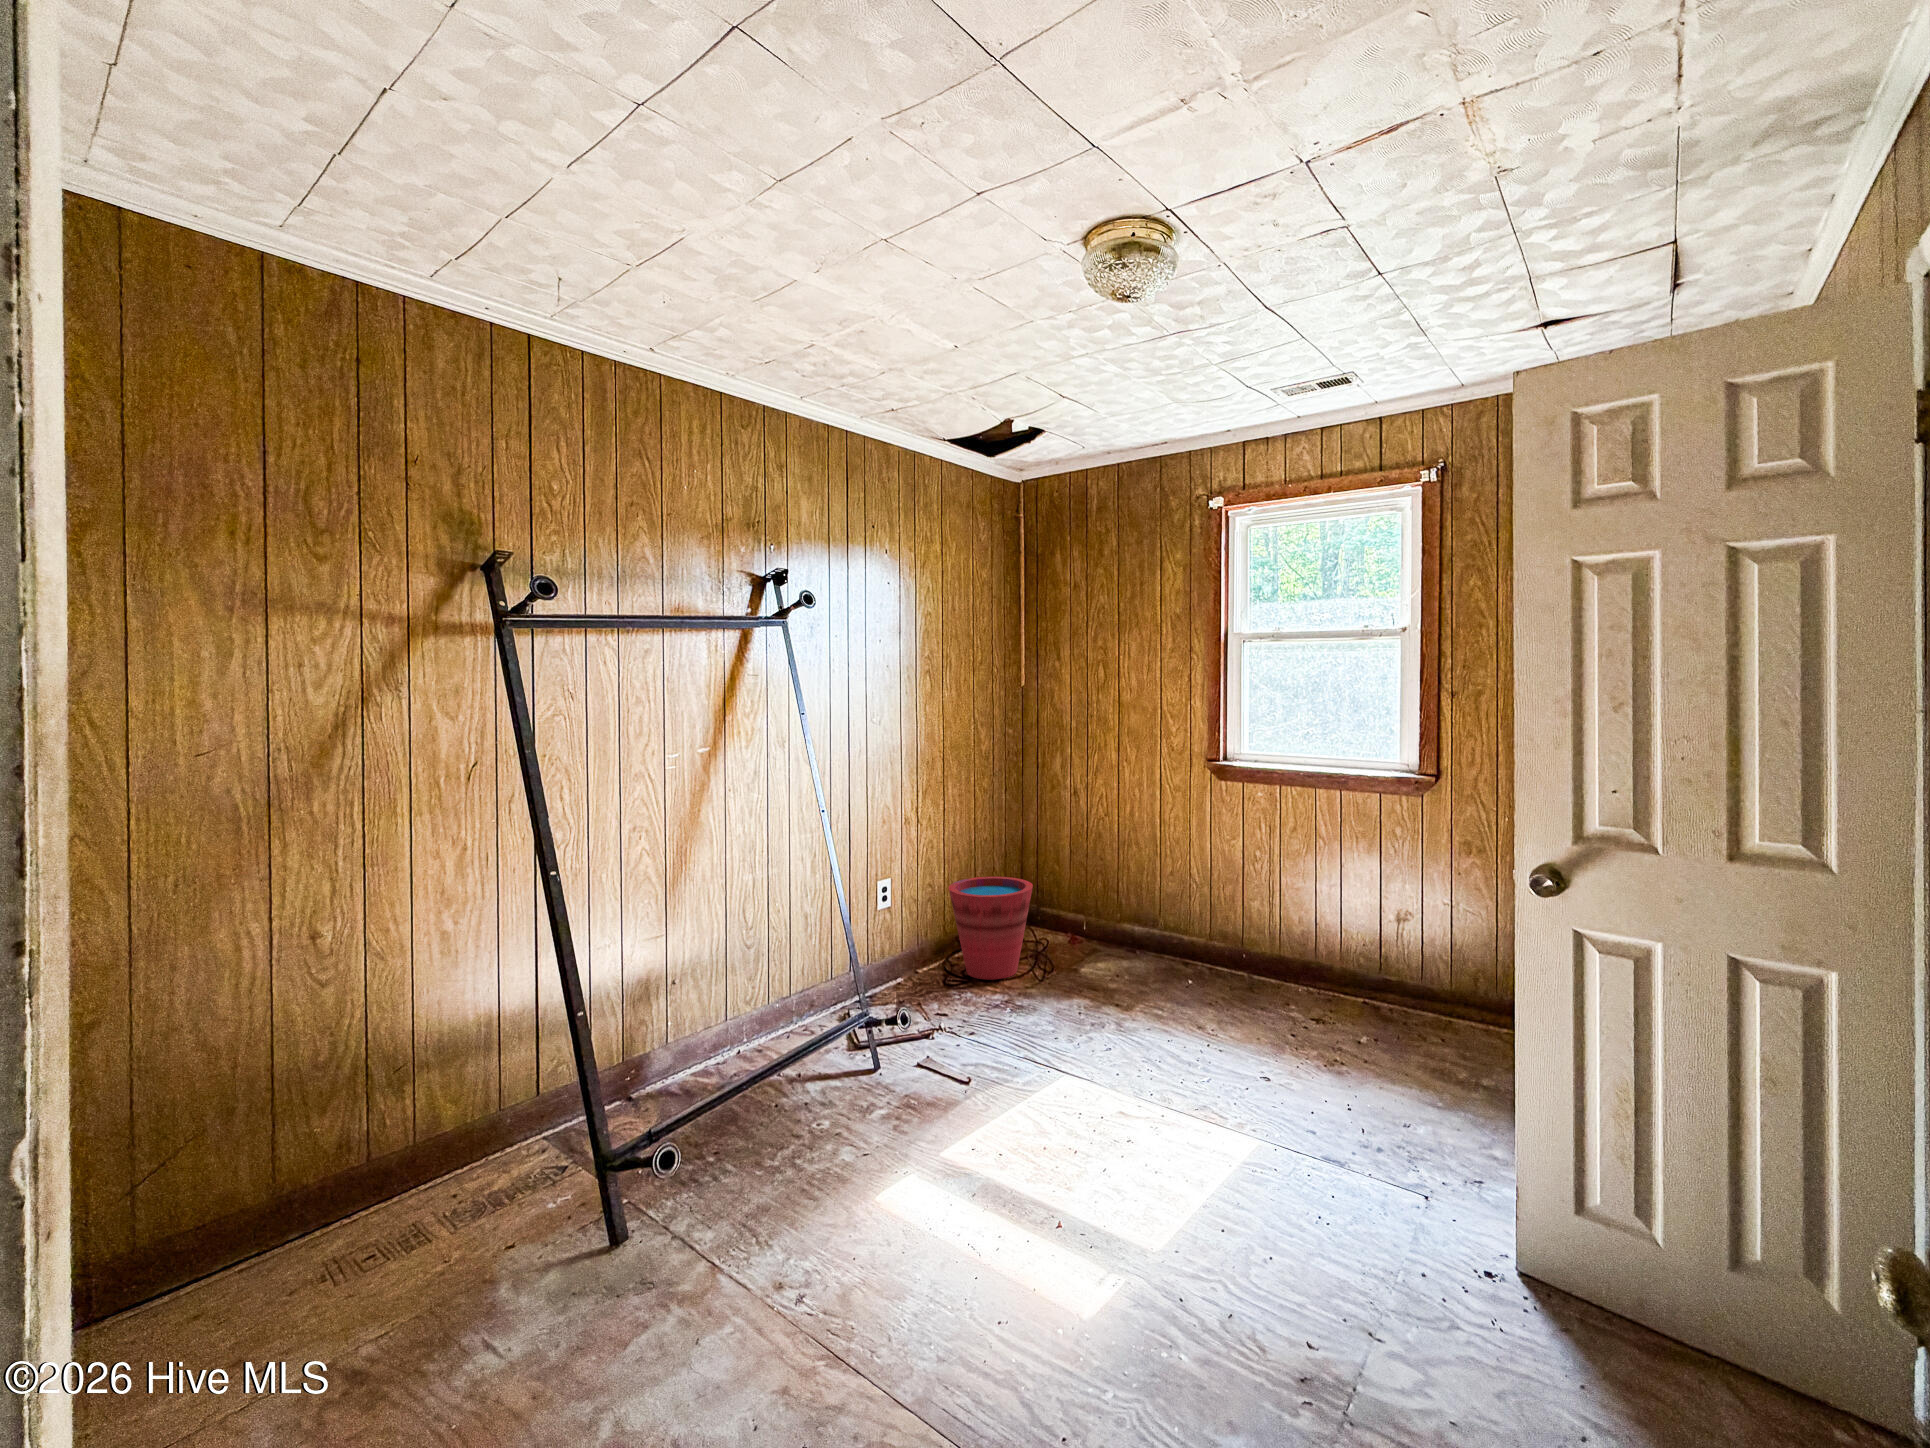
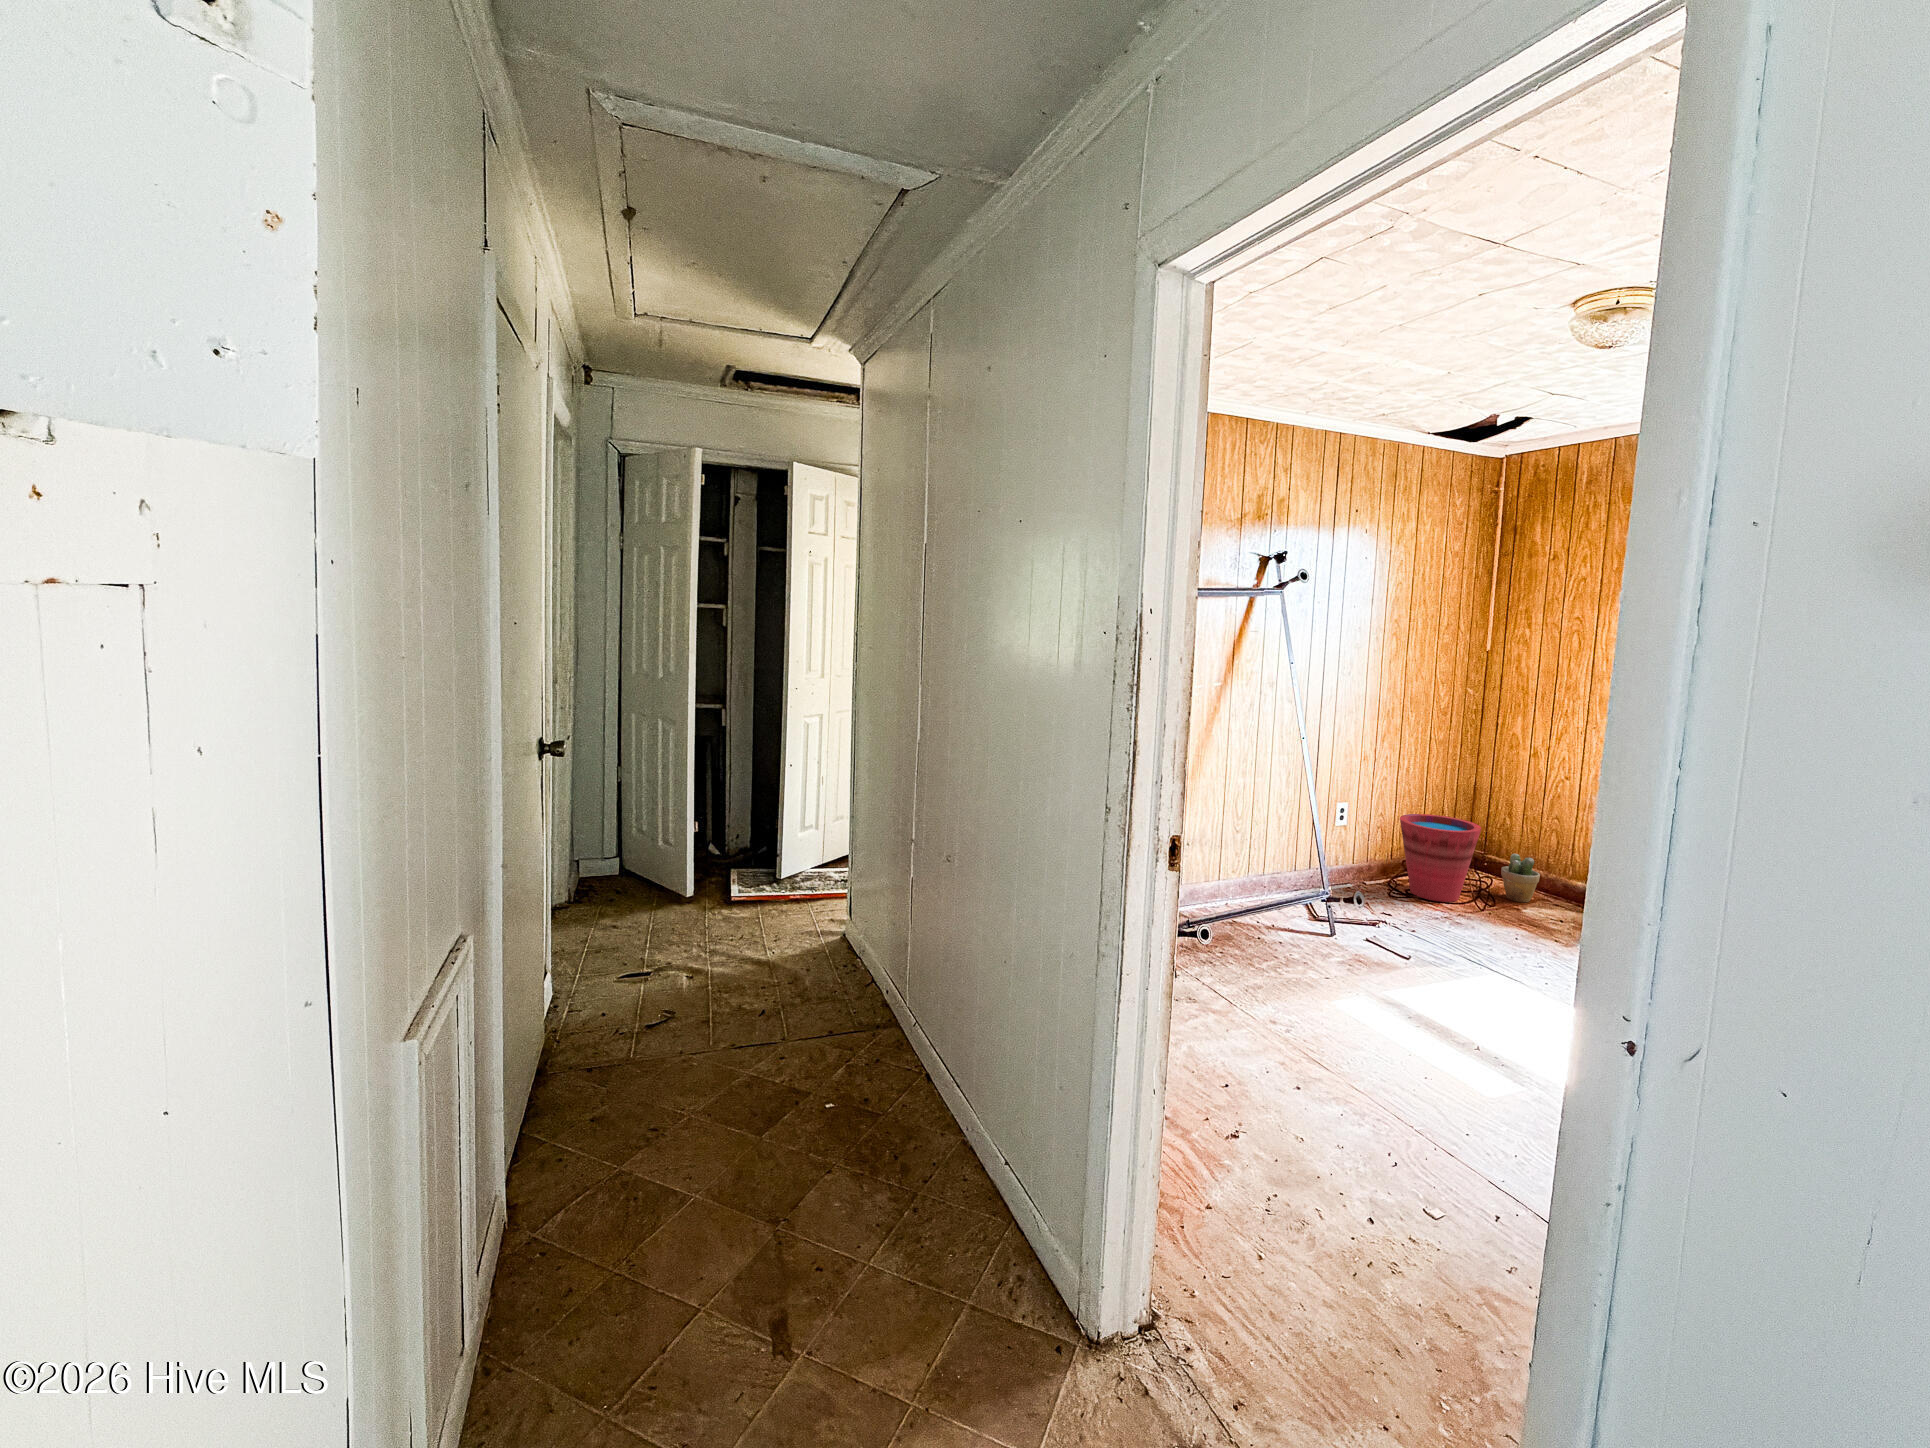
potted plant: none [1055,906,1092,959] -> present [1501,854,1540,902]

